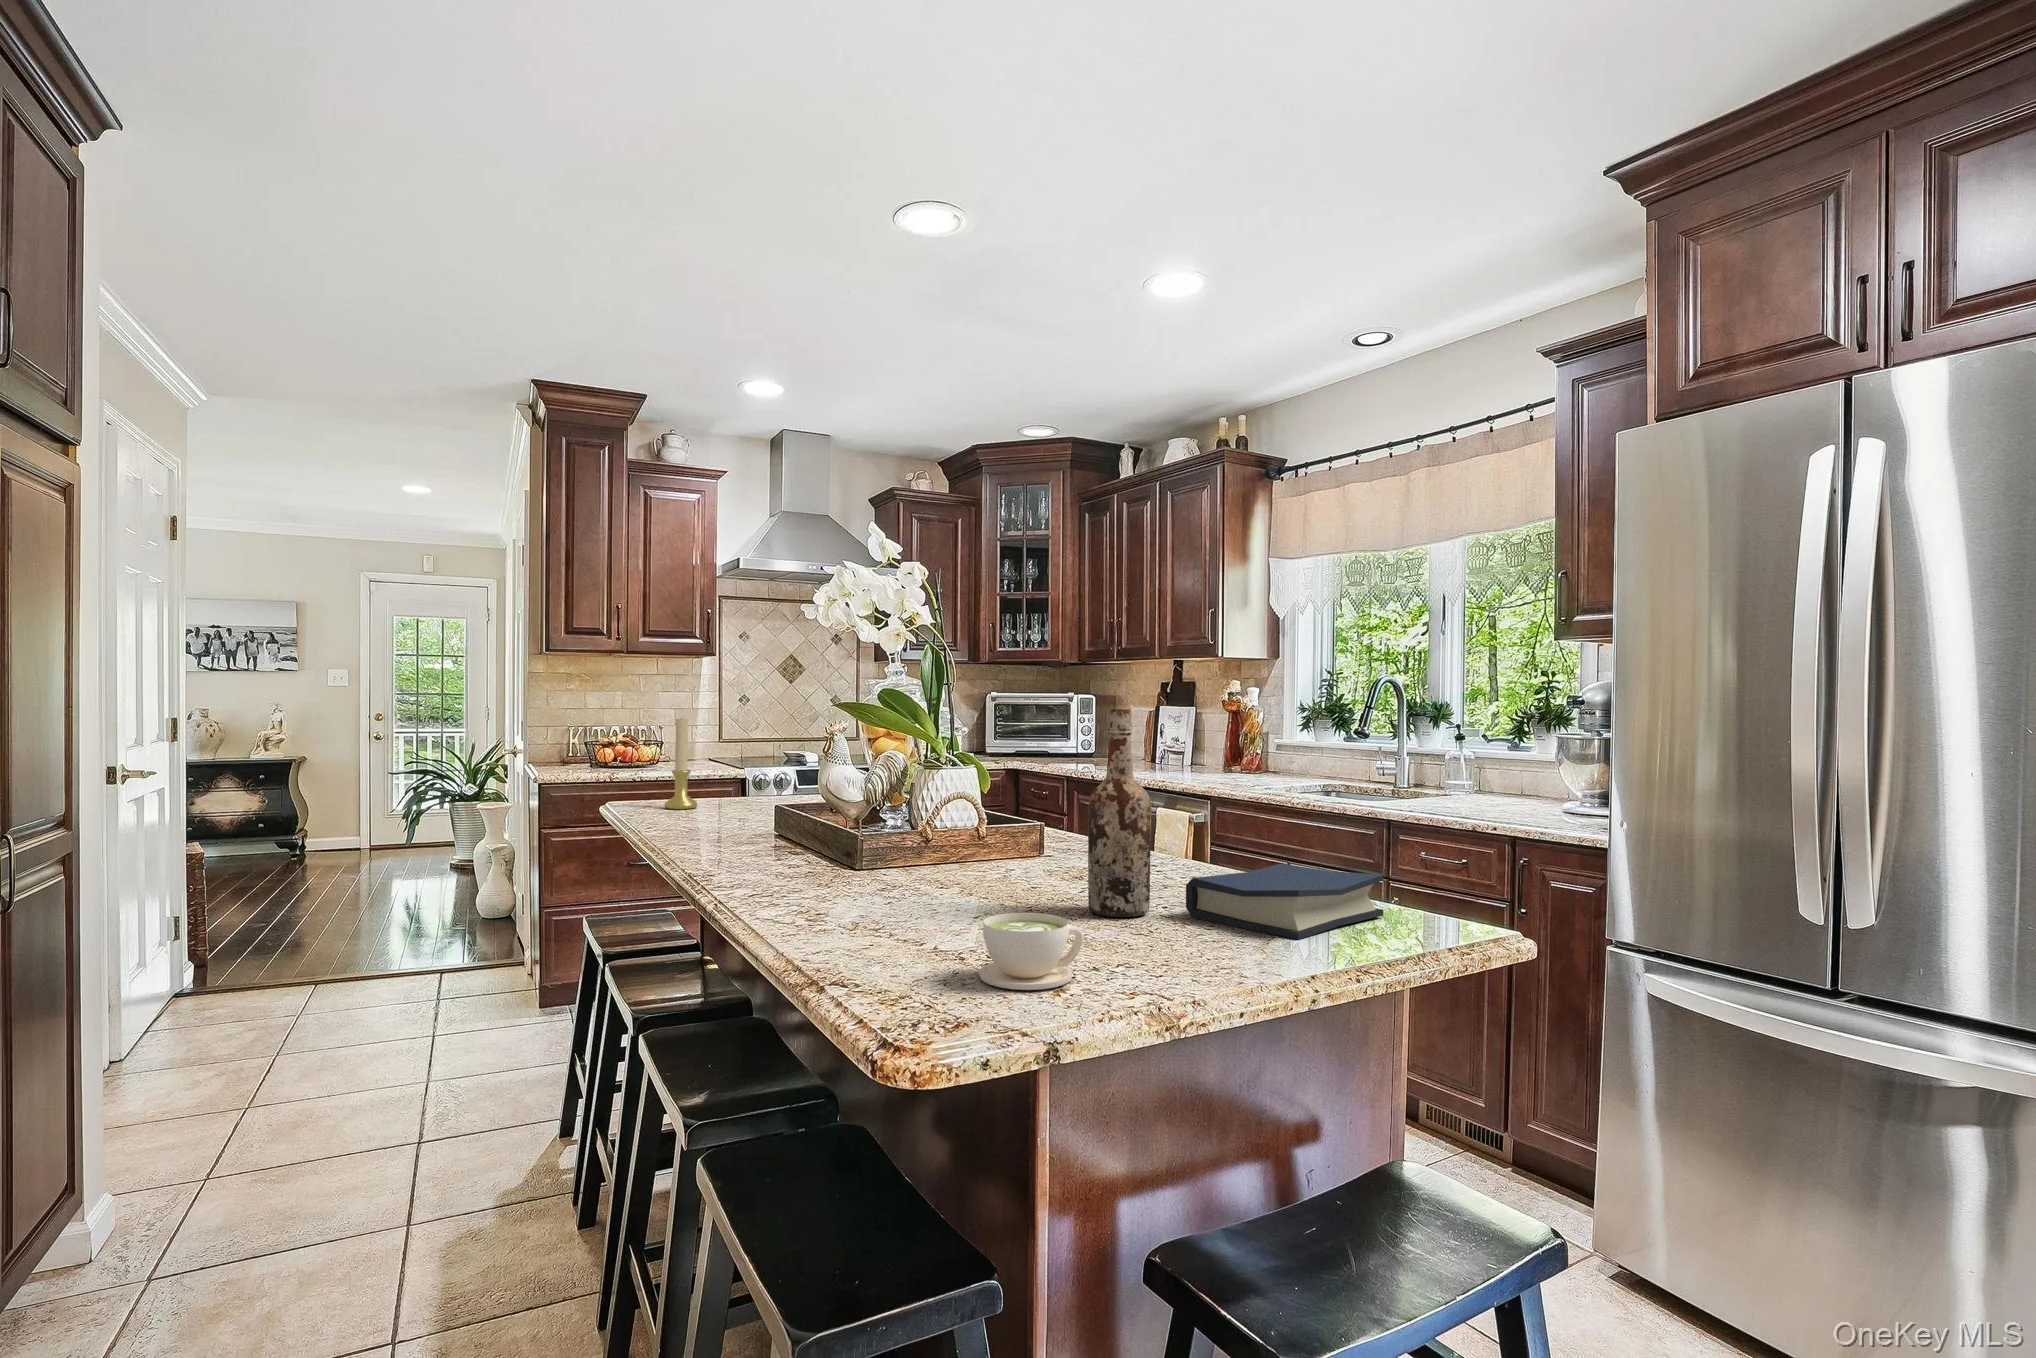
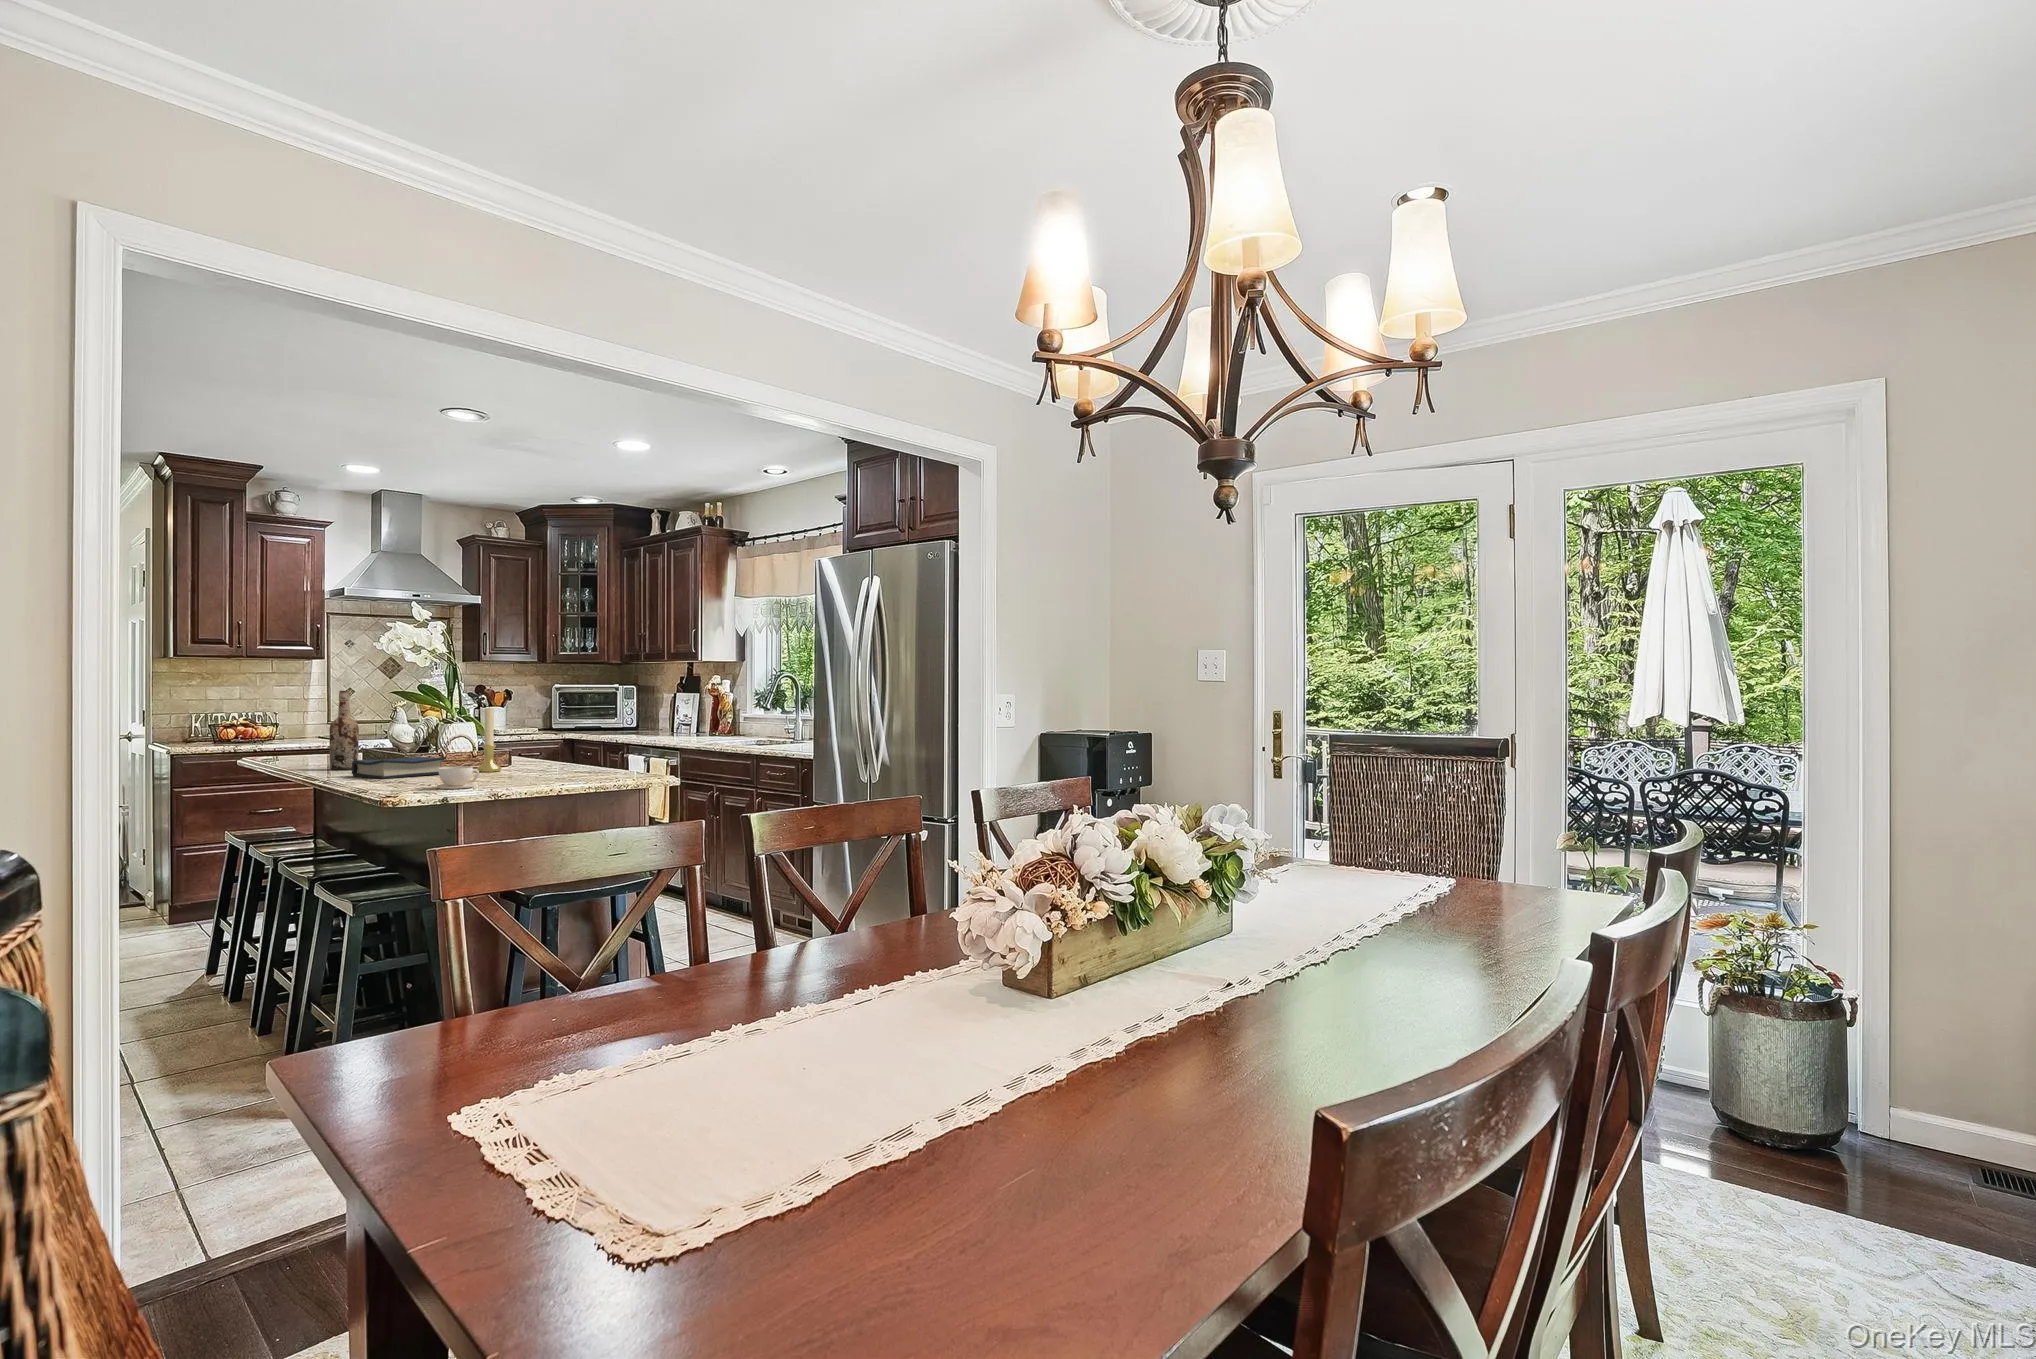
wine bottle: present [1088,709,1151,917] -> present [329,691,359,770]
candle holder: present [664,719,697,809] -> present [477,708,501,772]
hardback book: present [1186,864,1383,940] -> present [352,757,446,779]

